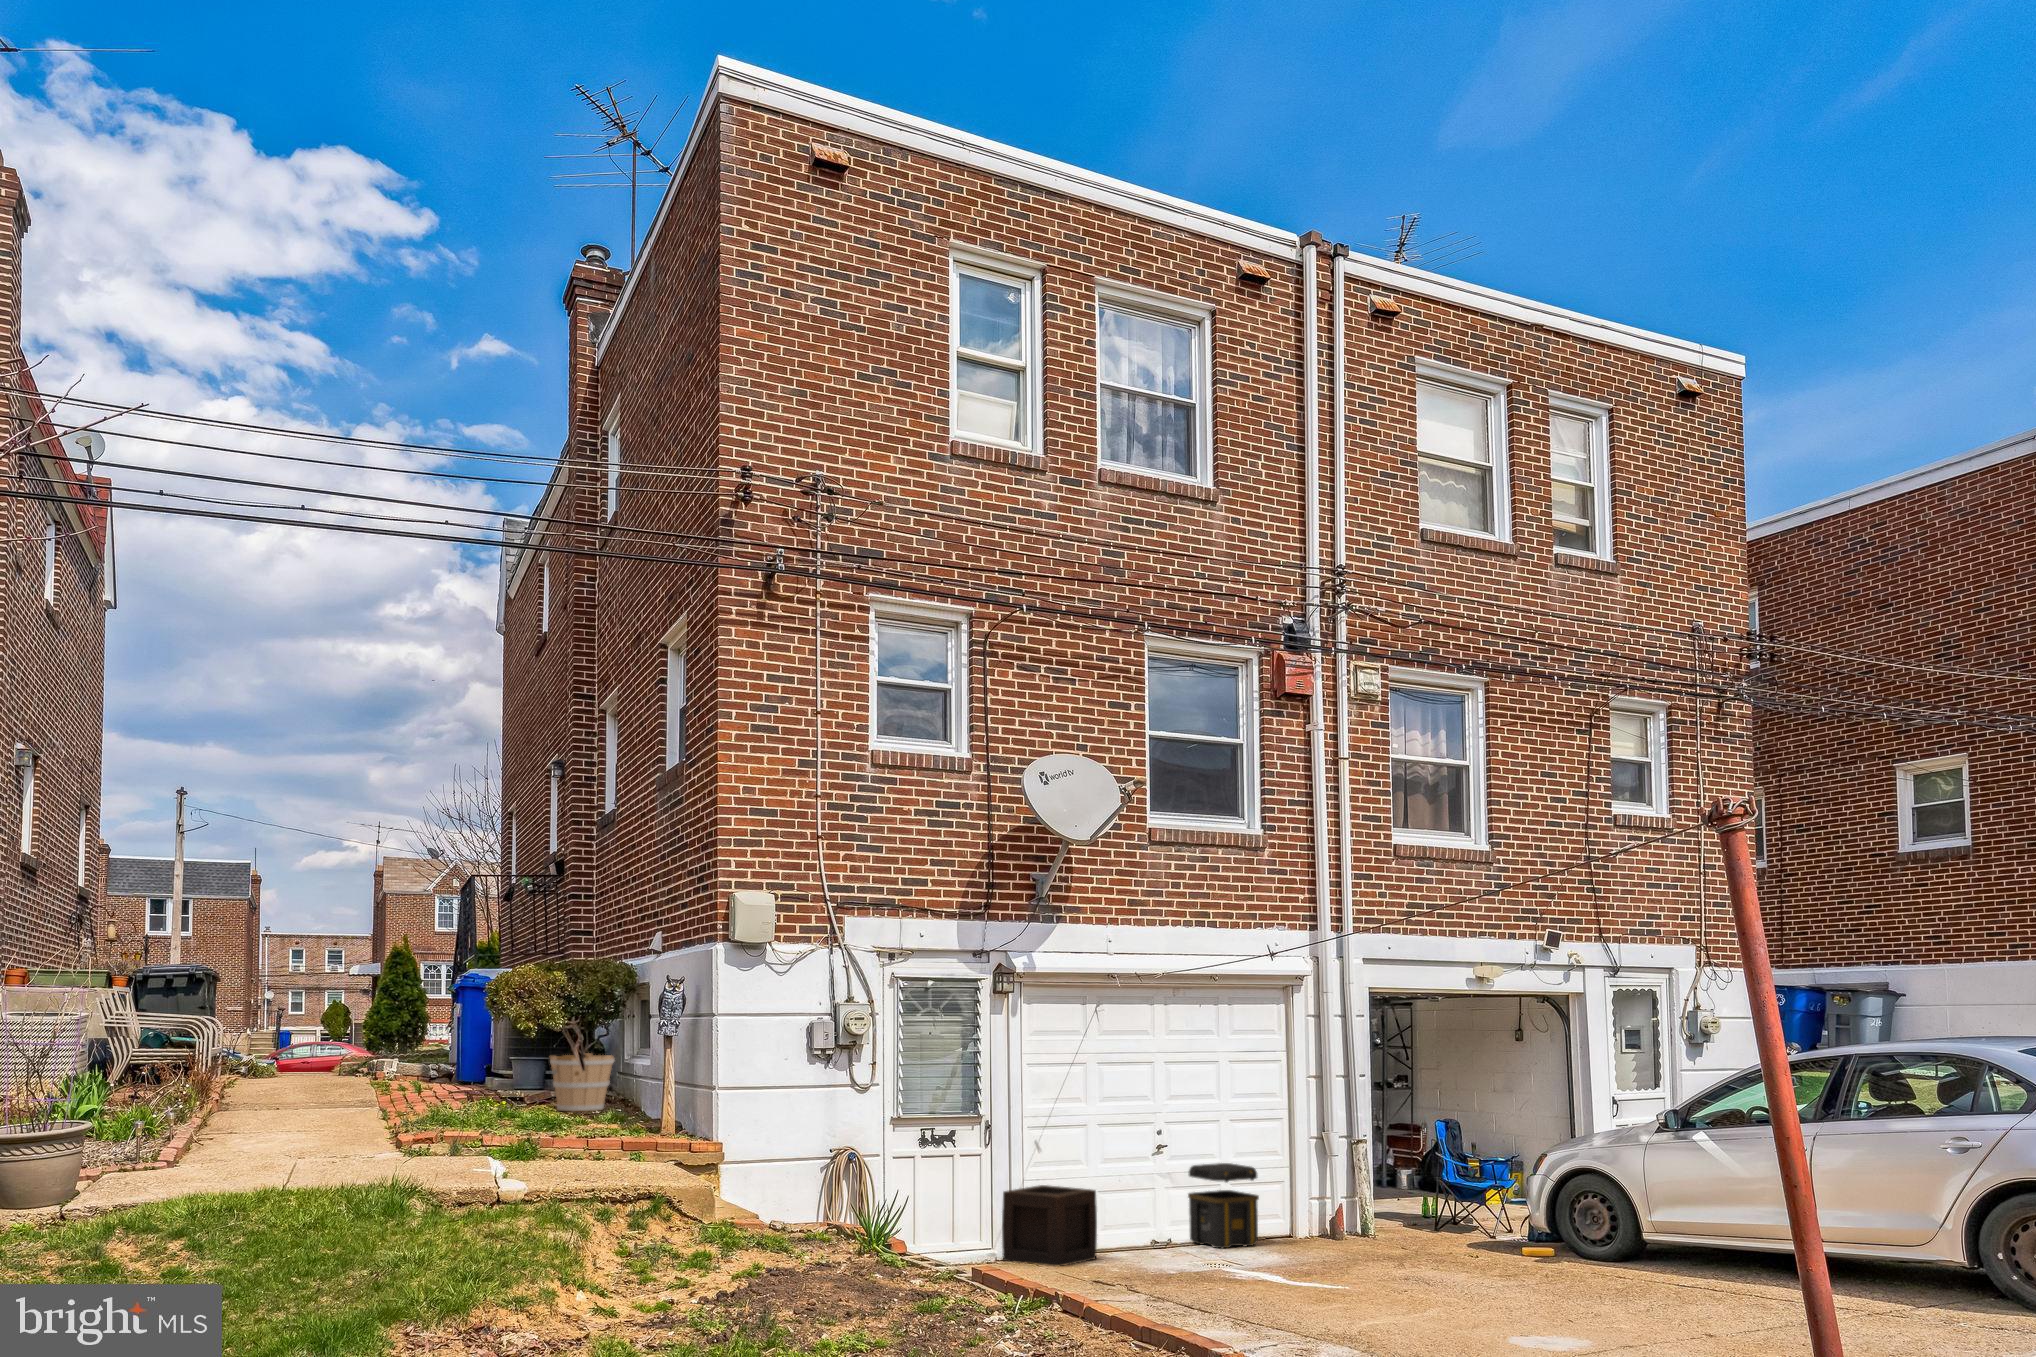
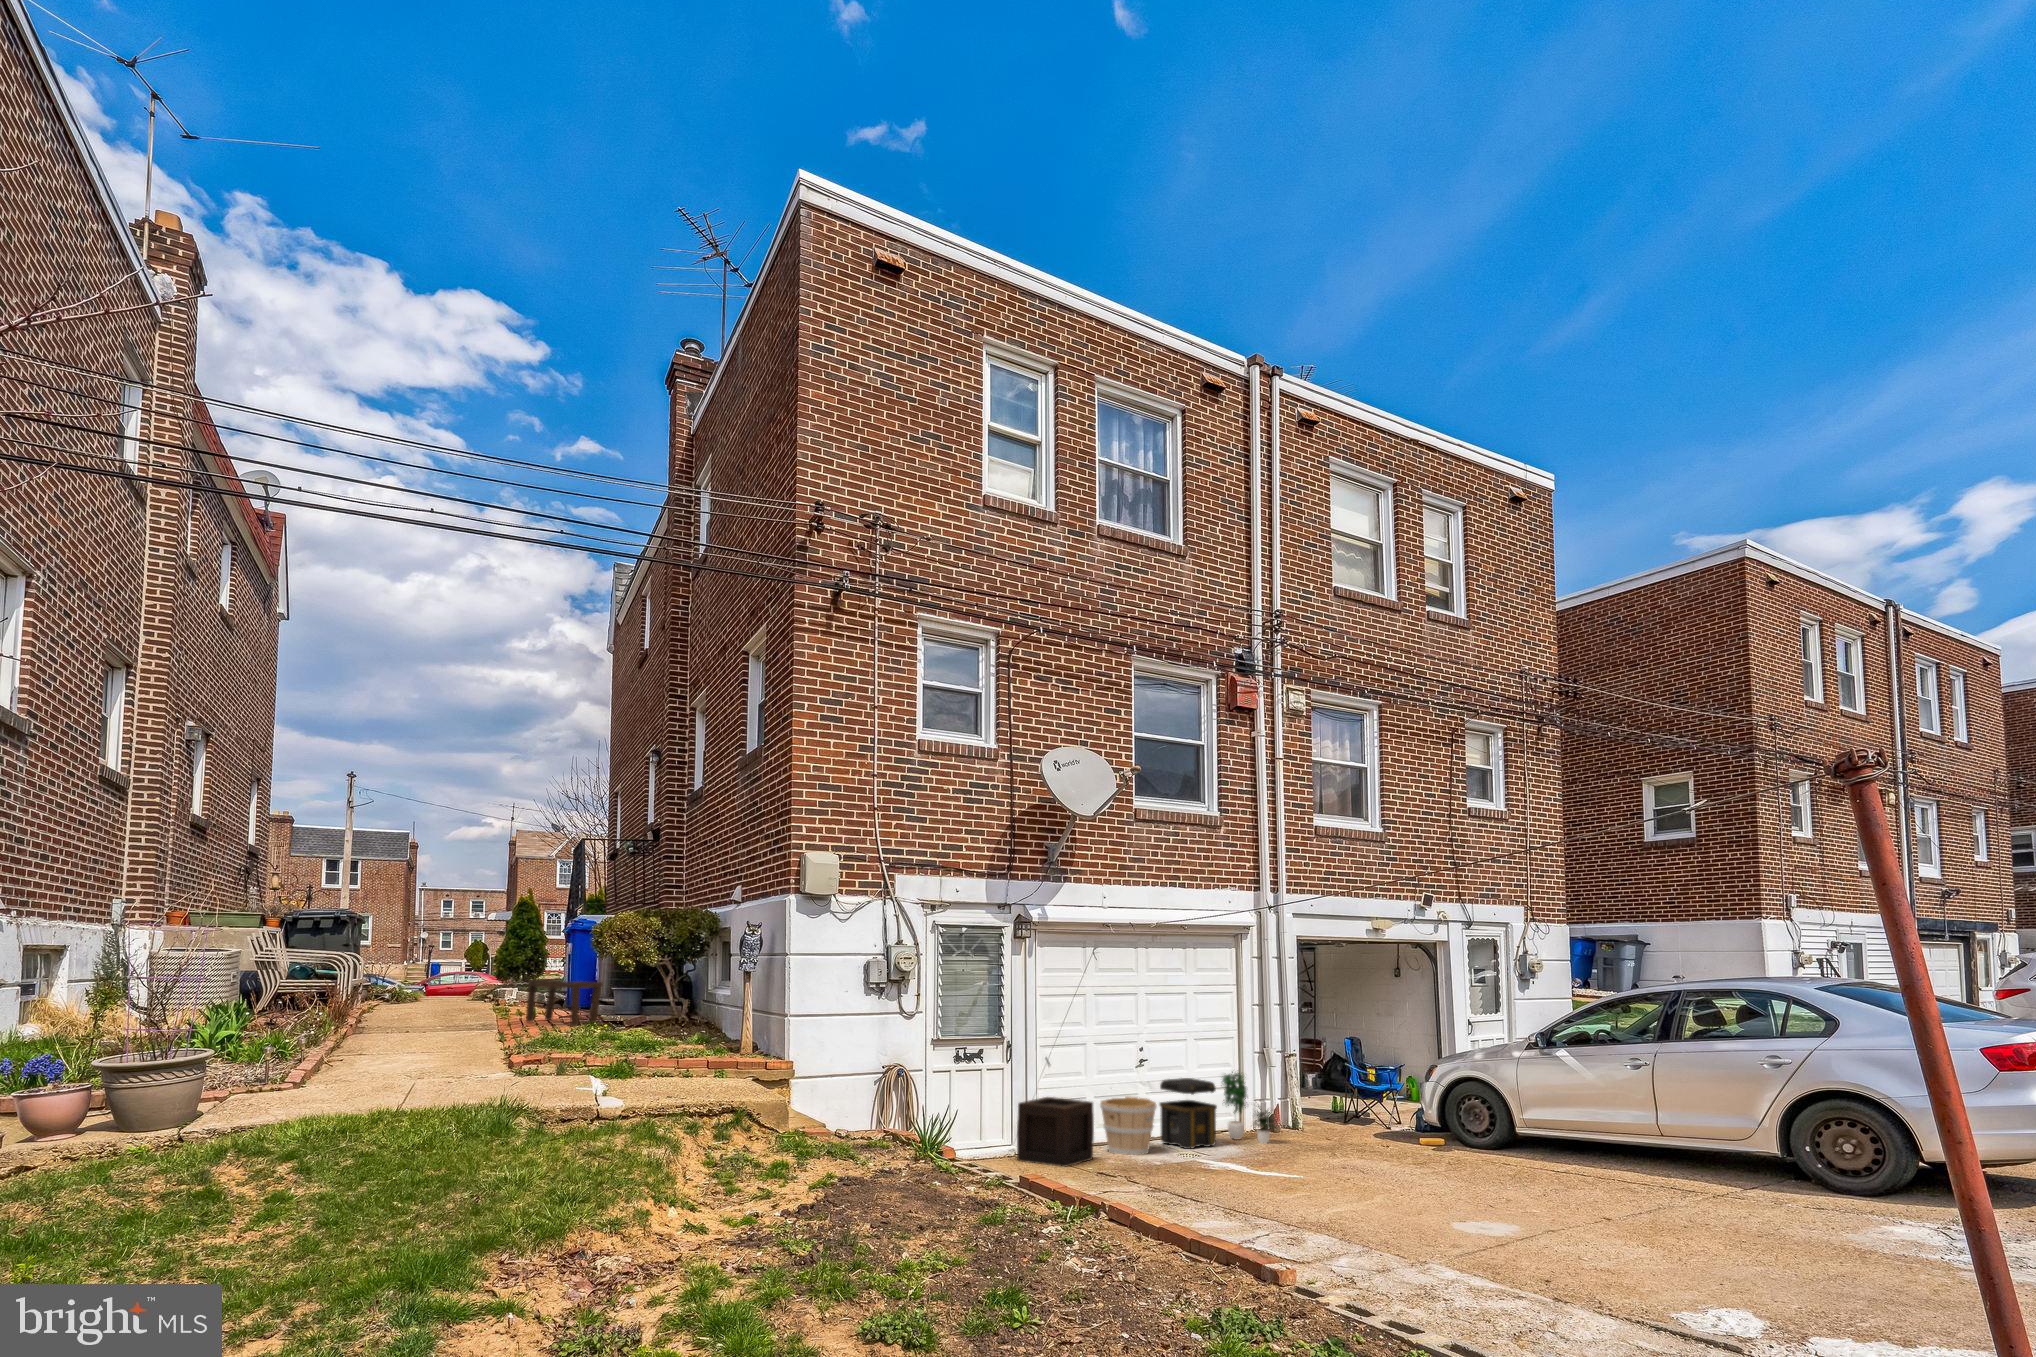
bench: none [410,1052,502,1108] -> present [526,979,603,1026]
wooden bucket: present [550,1053,615,1112] -> present [1100,1096,1157,1155]
potted plant: none [1267,1149,1339,1243] -> present [1222,1072,1275,1144]

